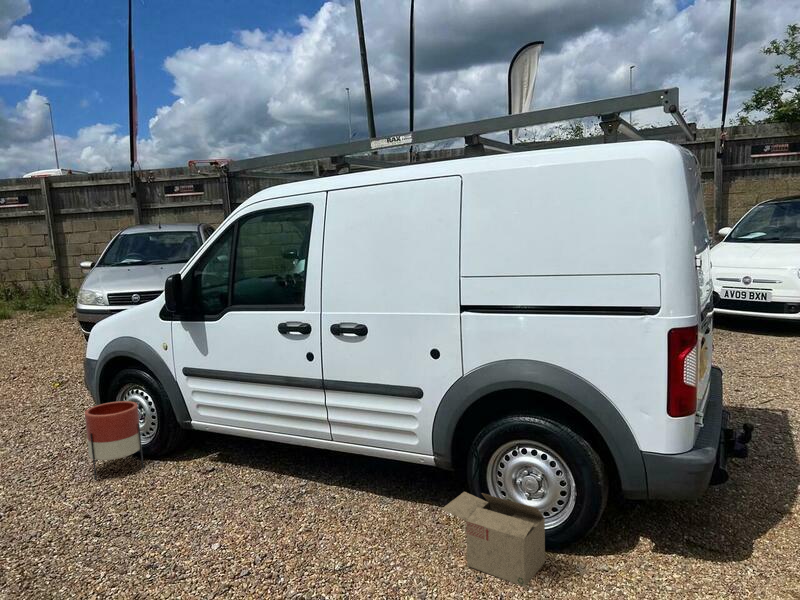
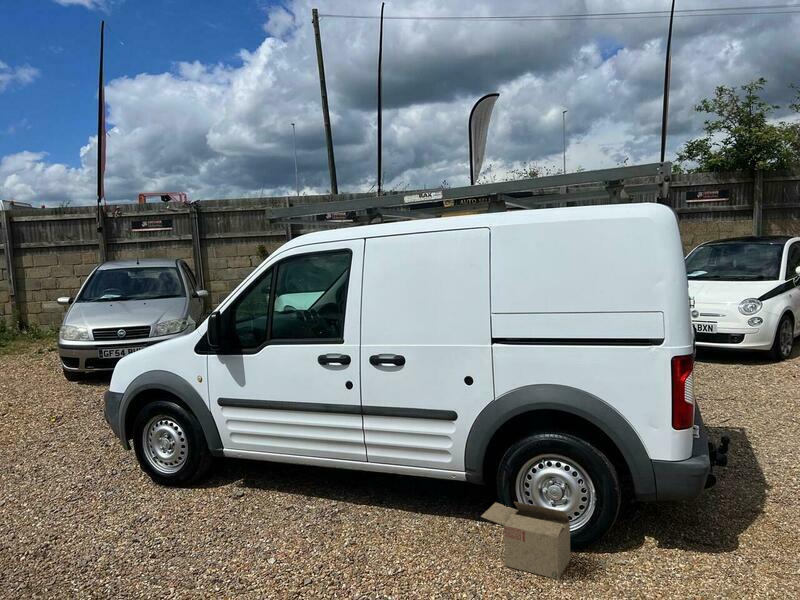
planter: present [85,401,144,480] -> none [119,433,173,510]

